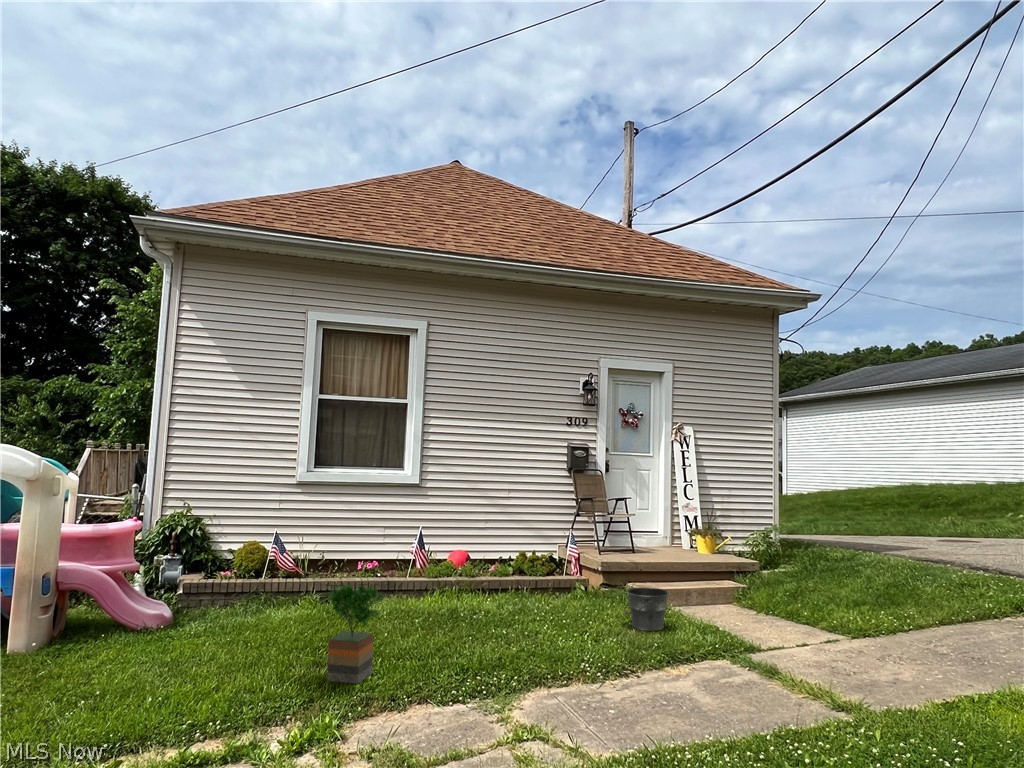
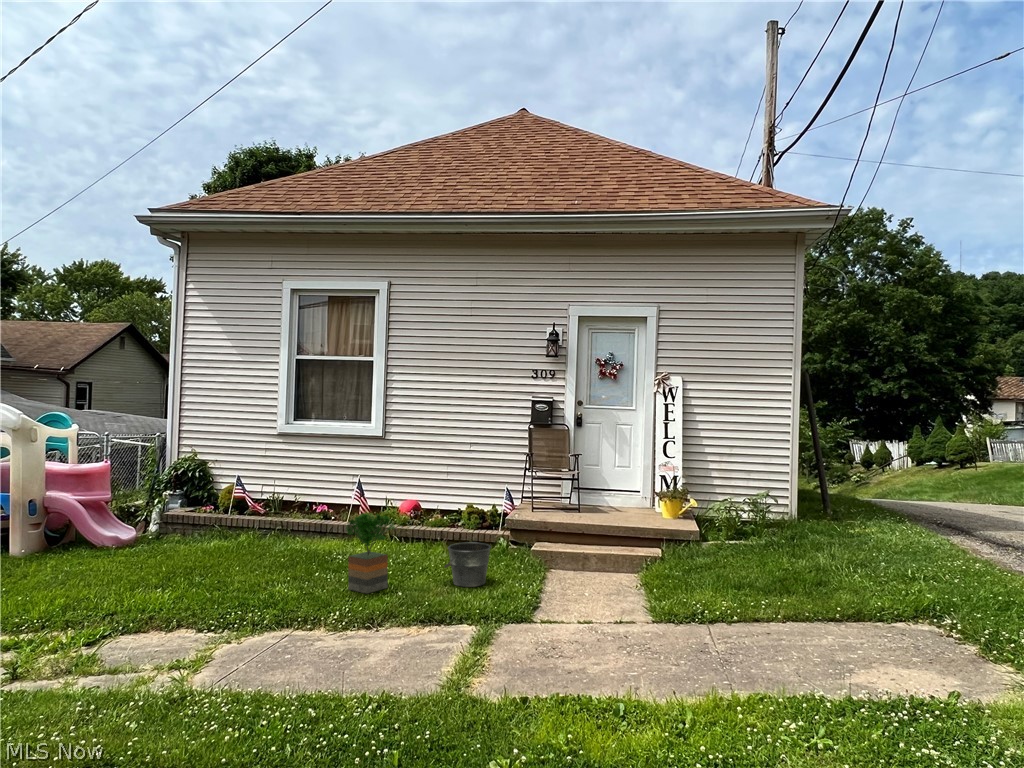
potted tree: present [328,585,384,684] -> present [346,514,395,594]

